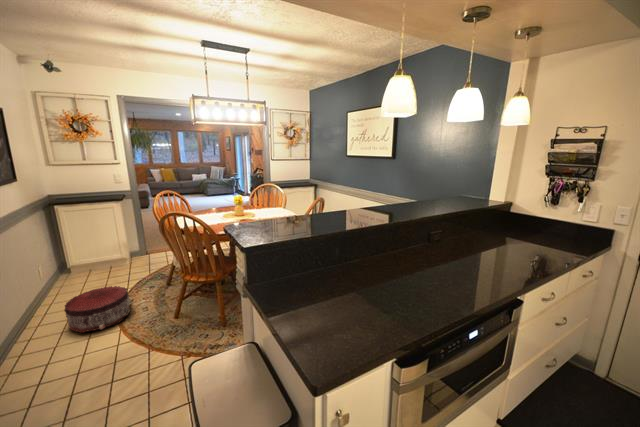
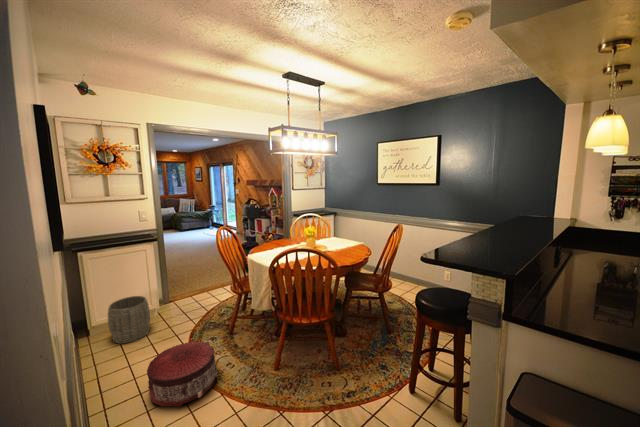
woven basket: none [76,246,114,282] -> present [108,296,150,344]

